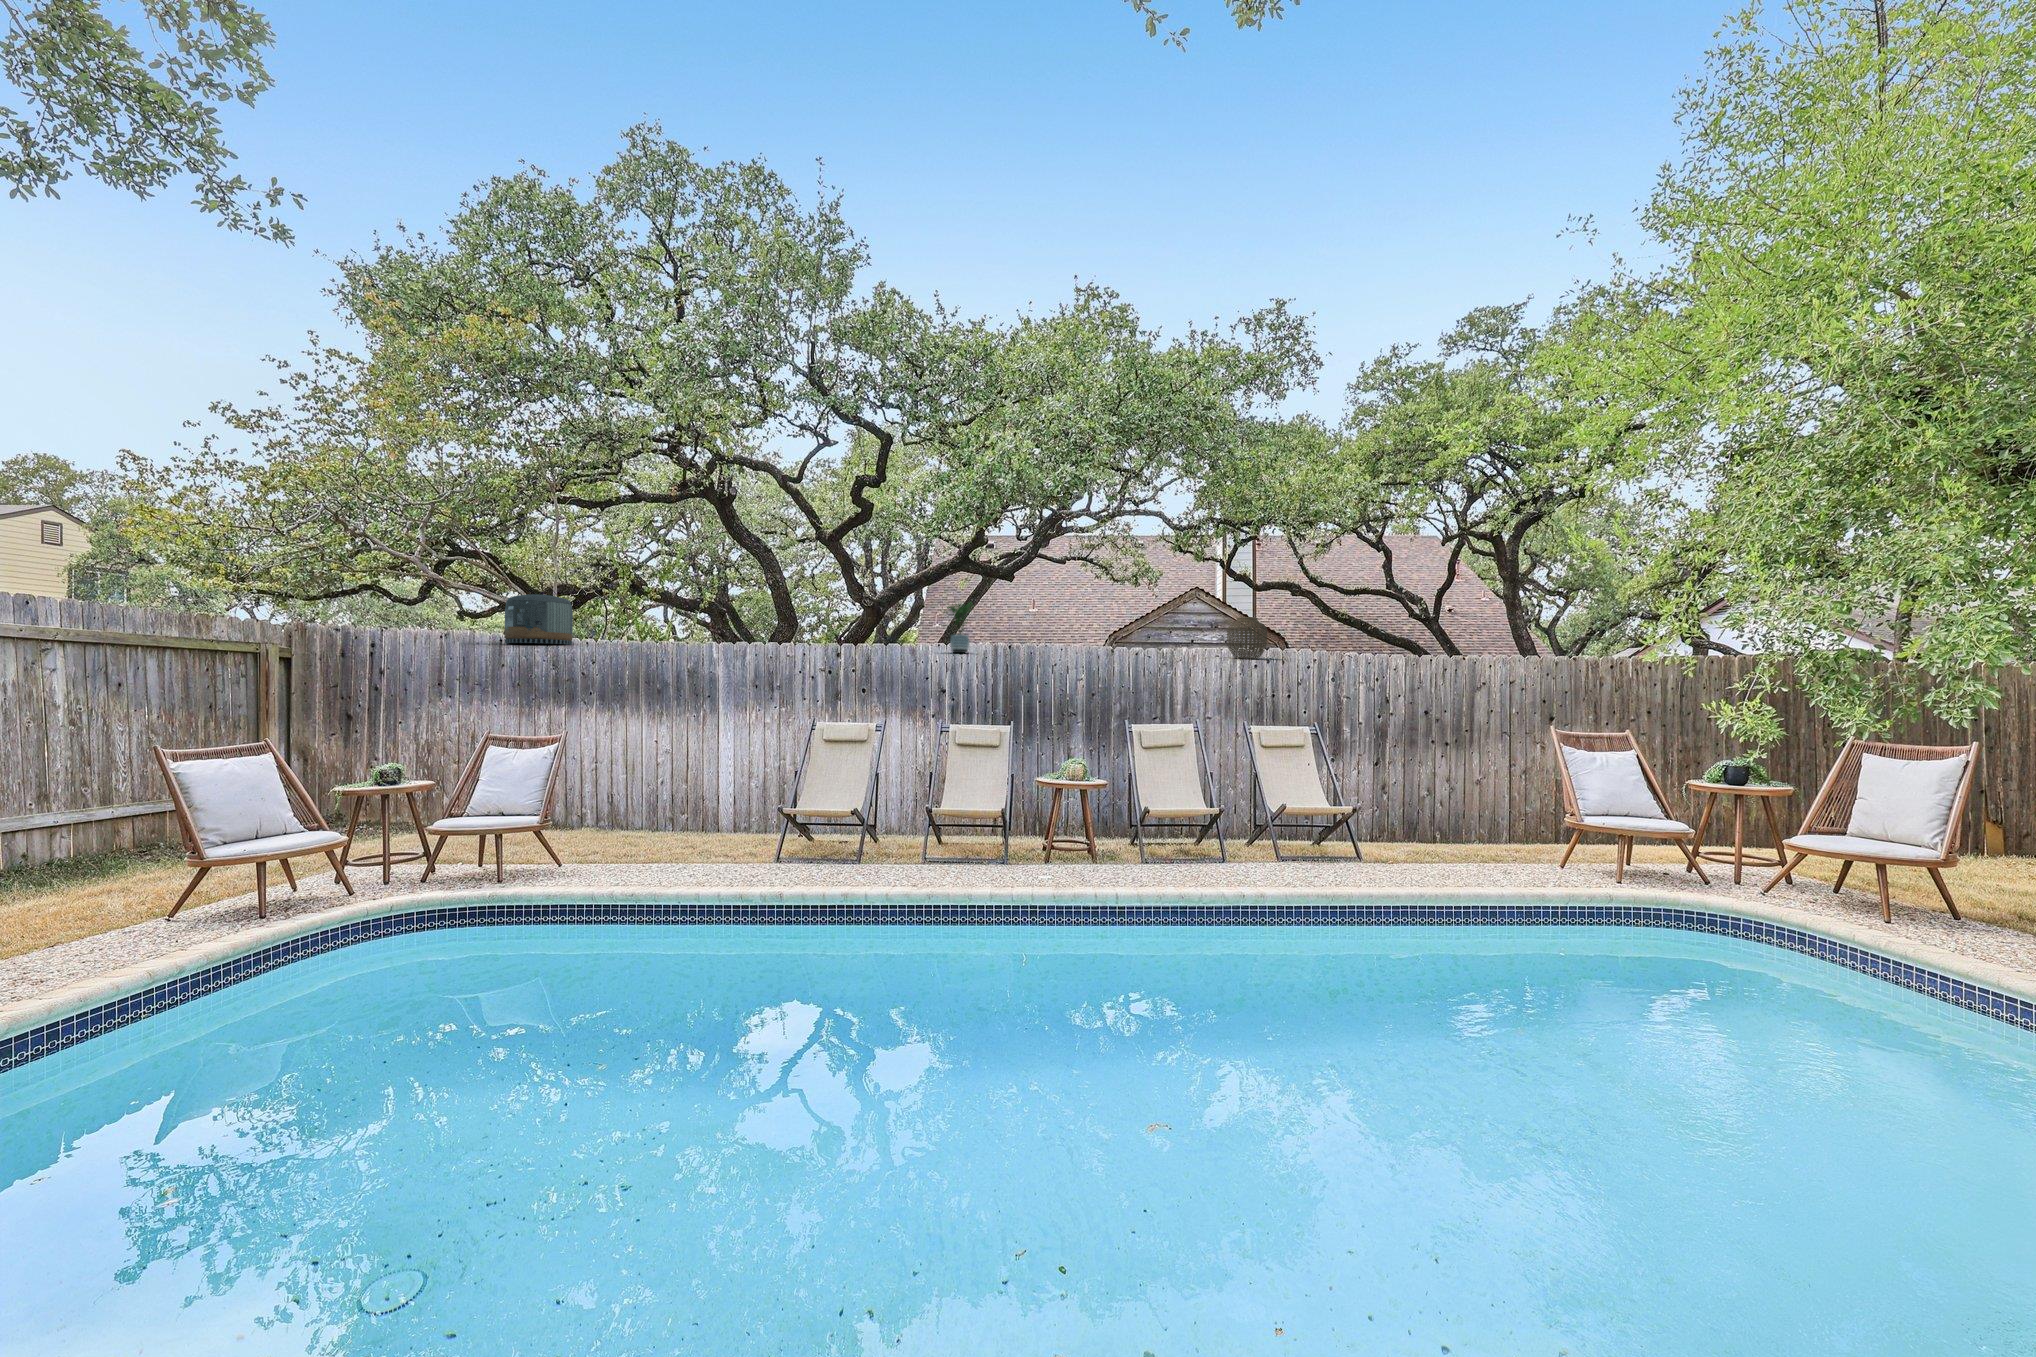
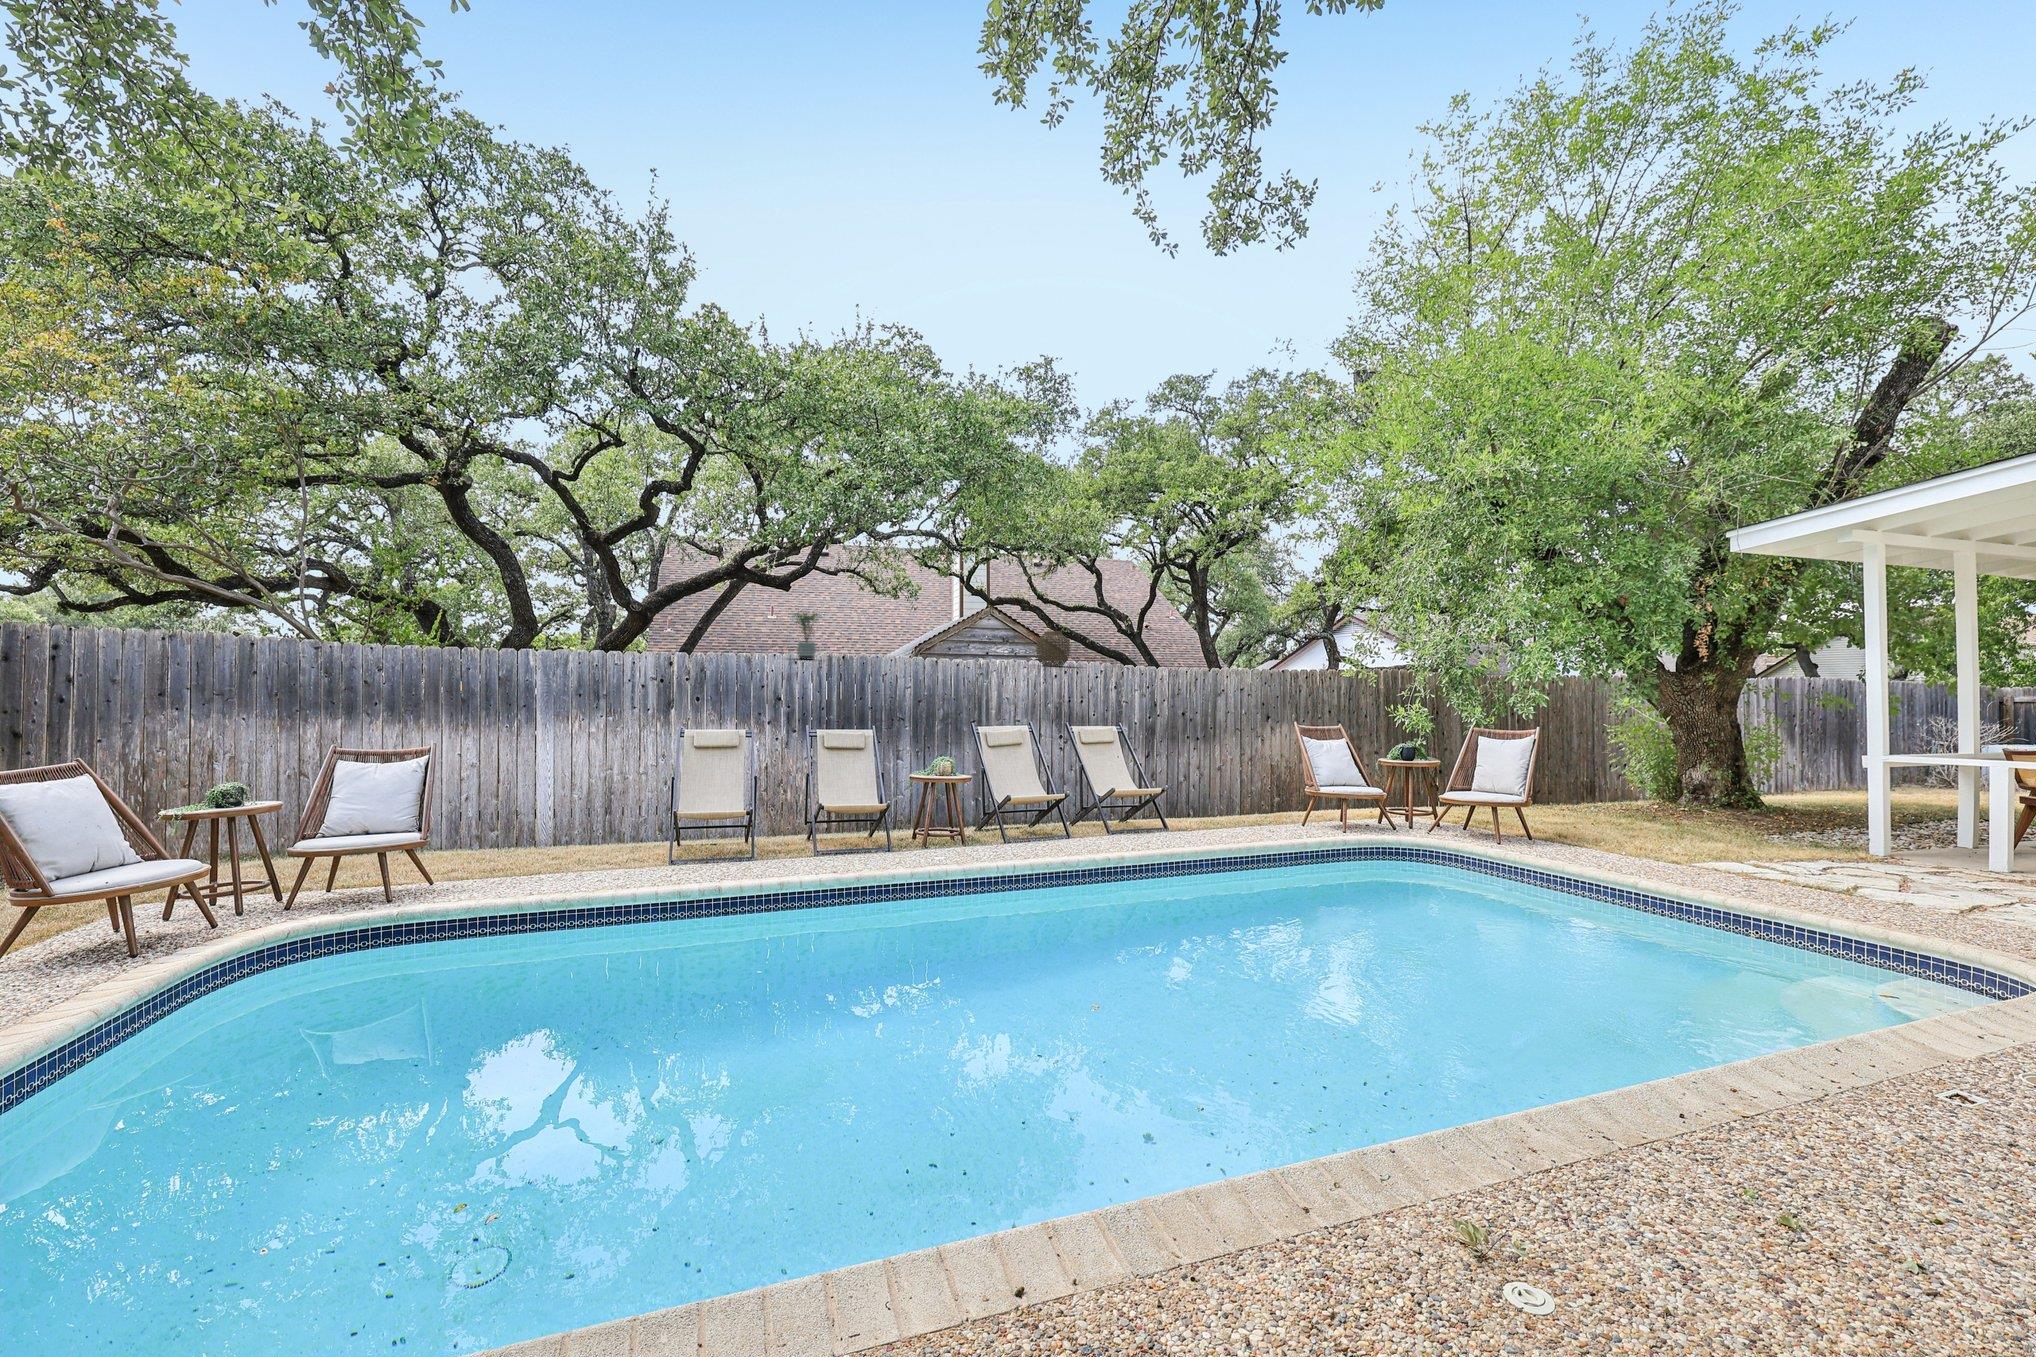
pouf: present [504,594,573,645] -> none [287,589,372,647]

